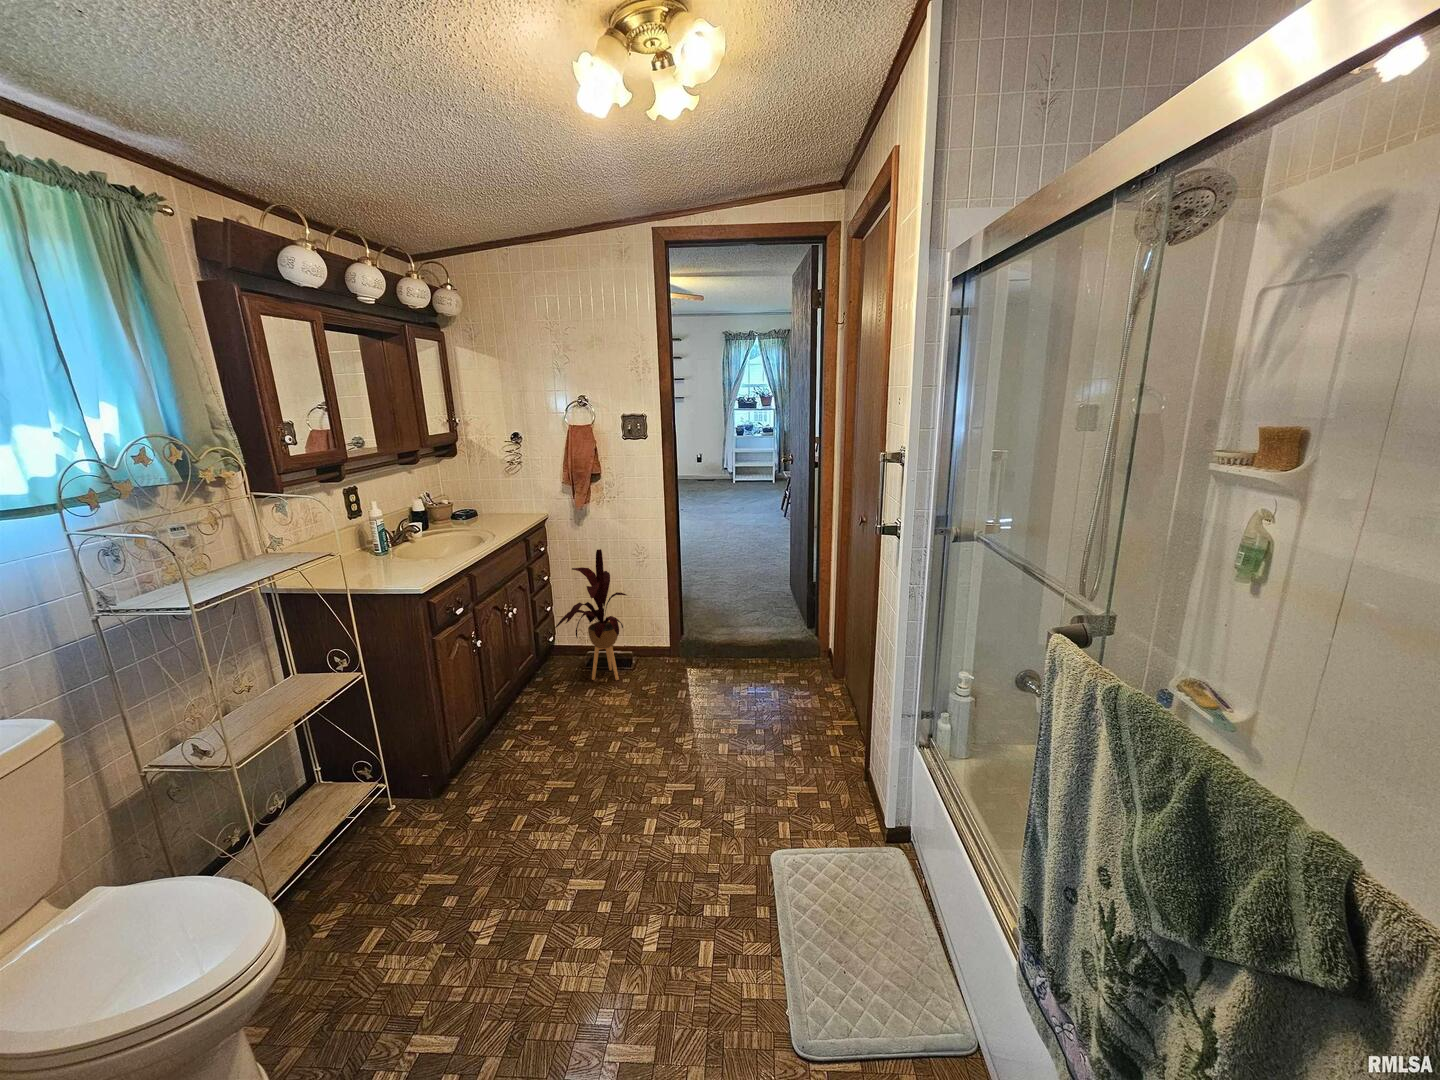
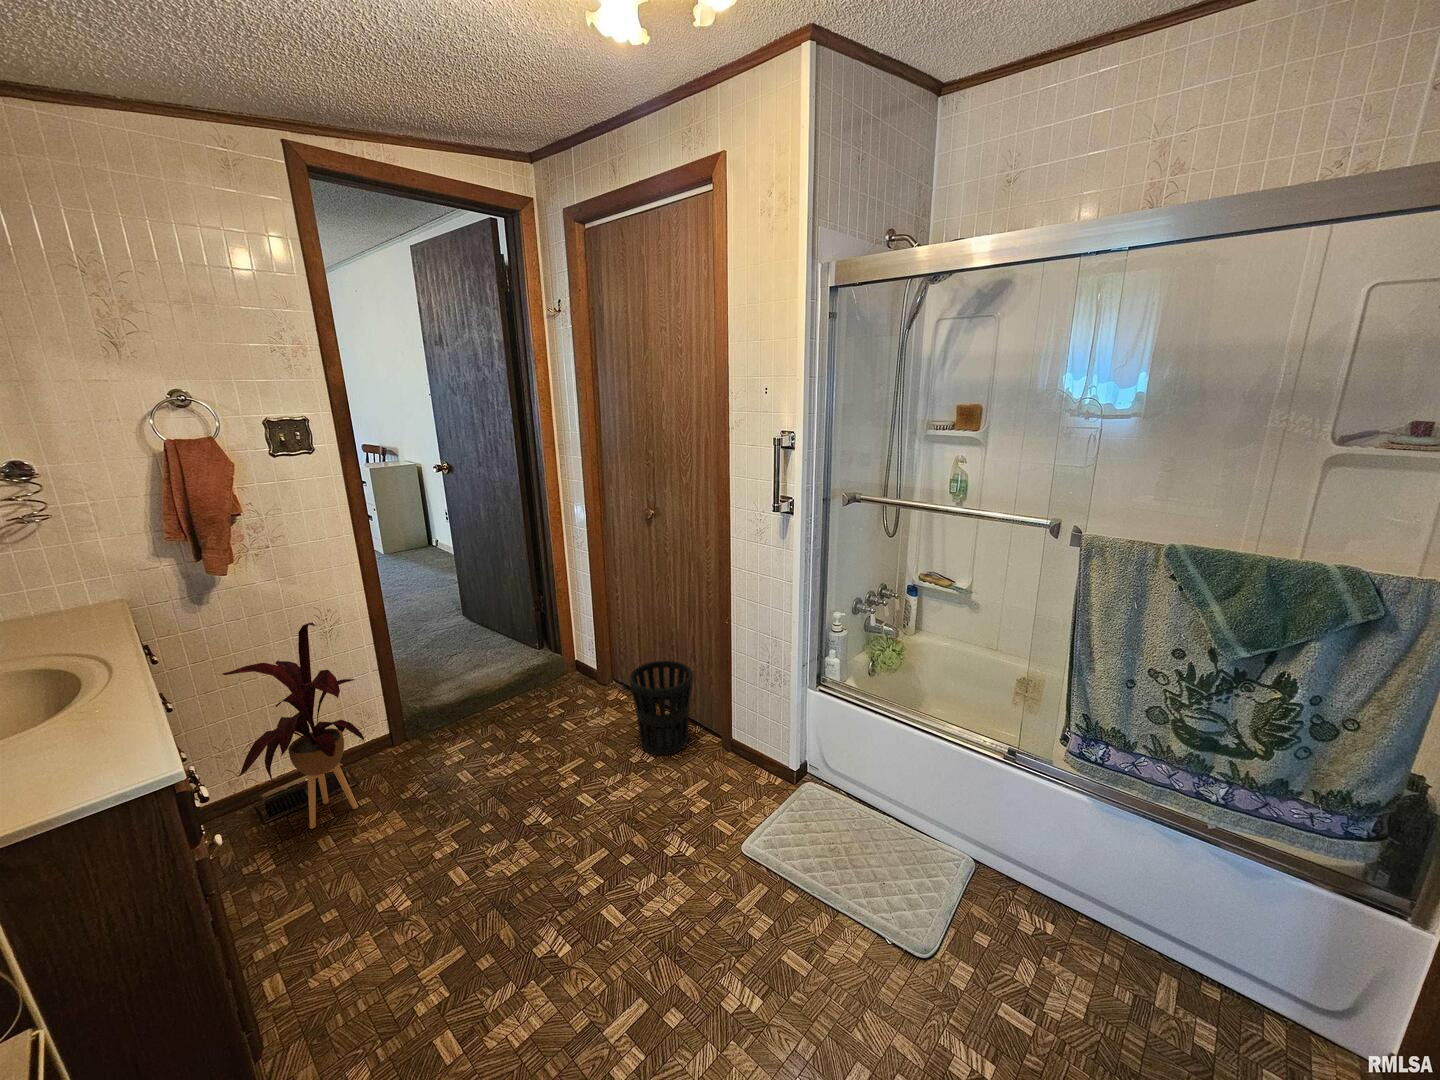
wastebasket: none [792,663,854,755] -> present [629,660,693,755]

